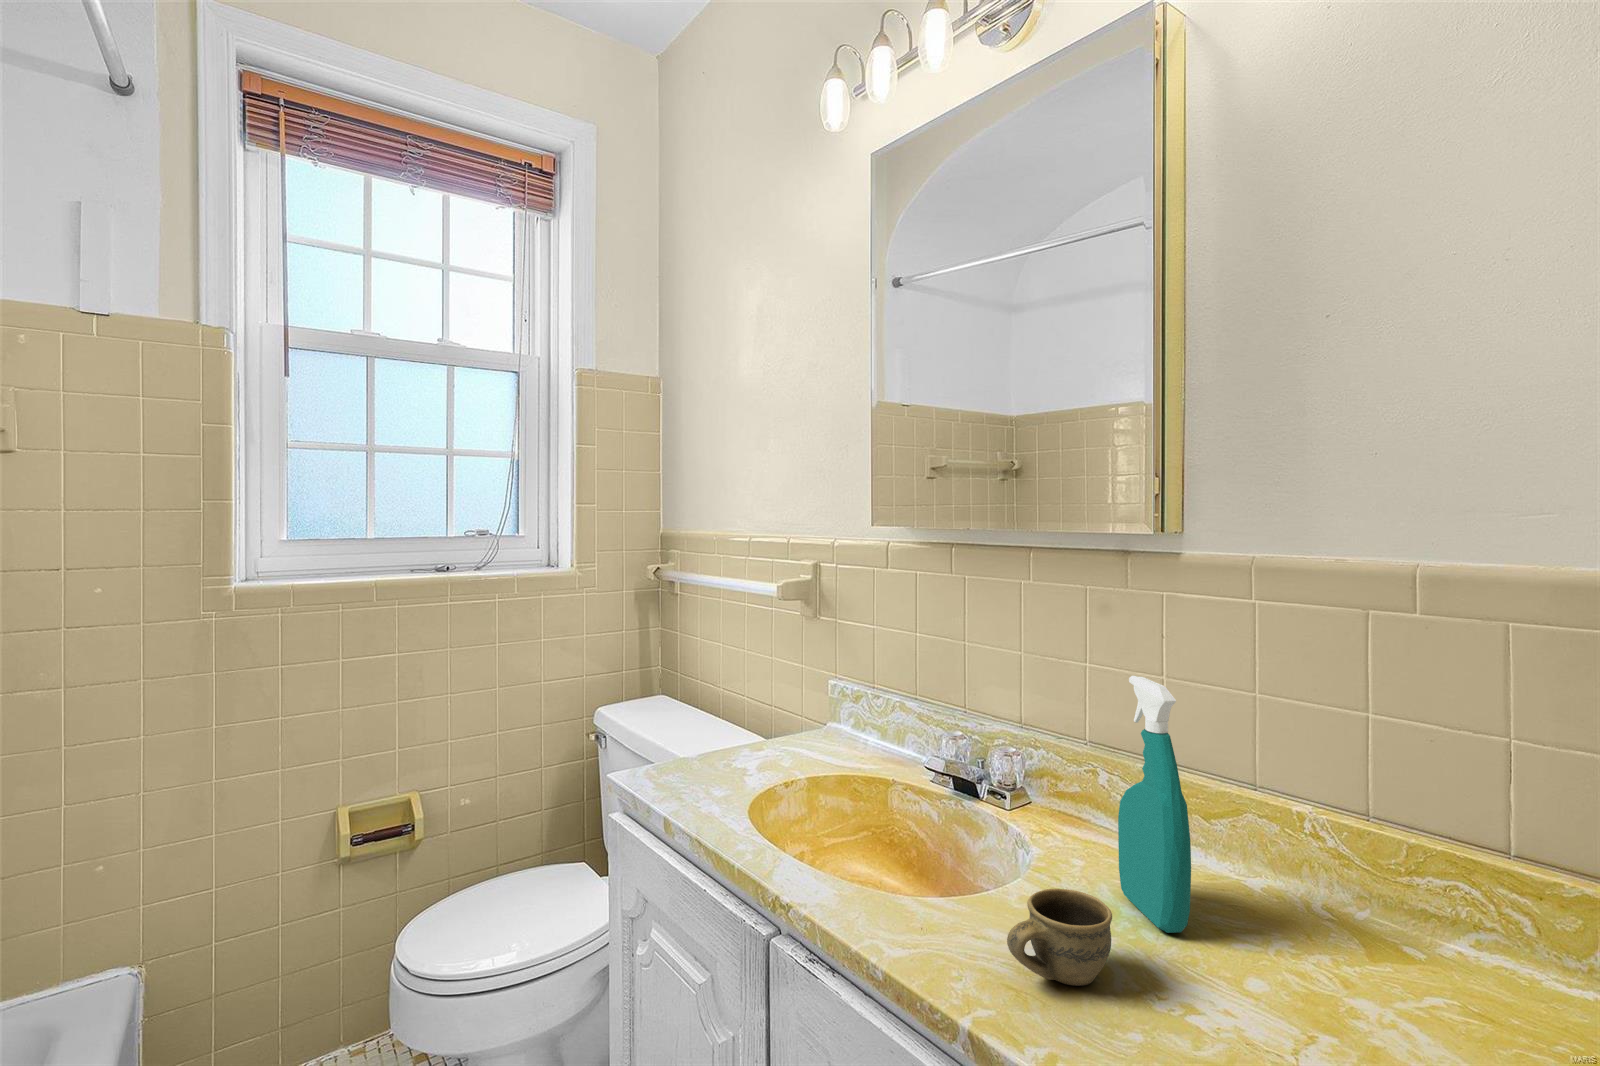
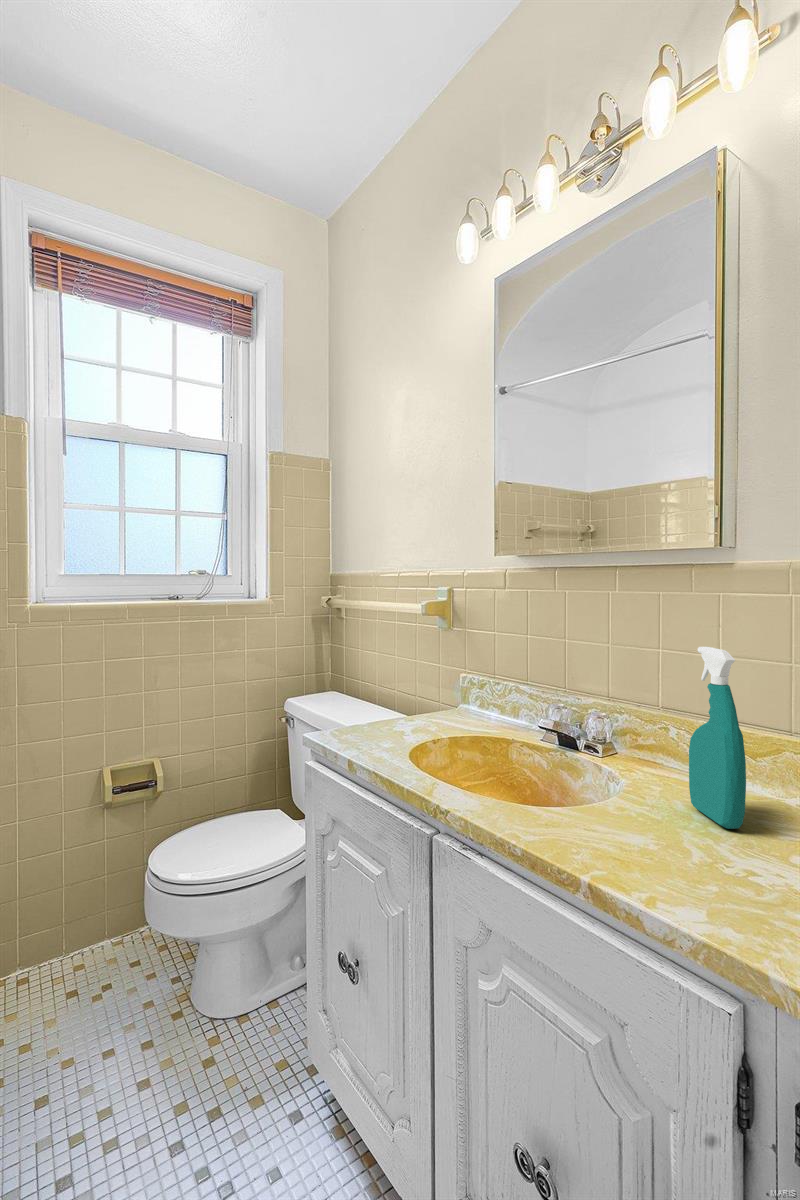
cup: present [1007,889,1112,986] -> none [613,793,690,857]

